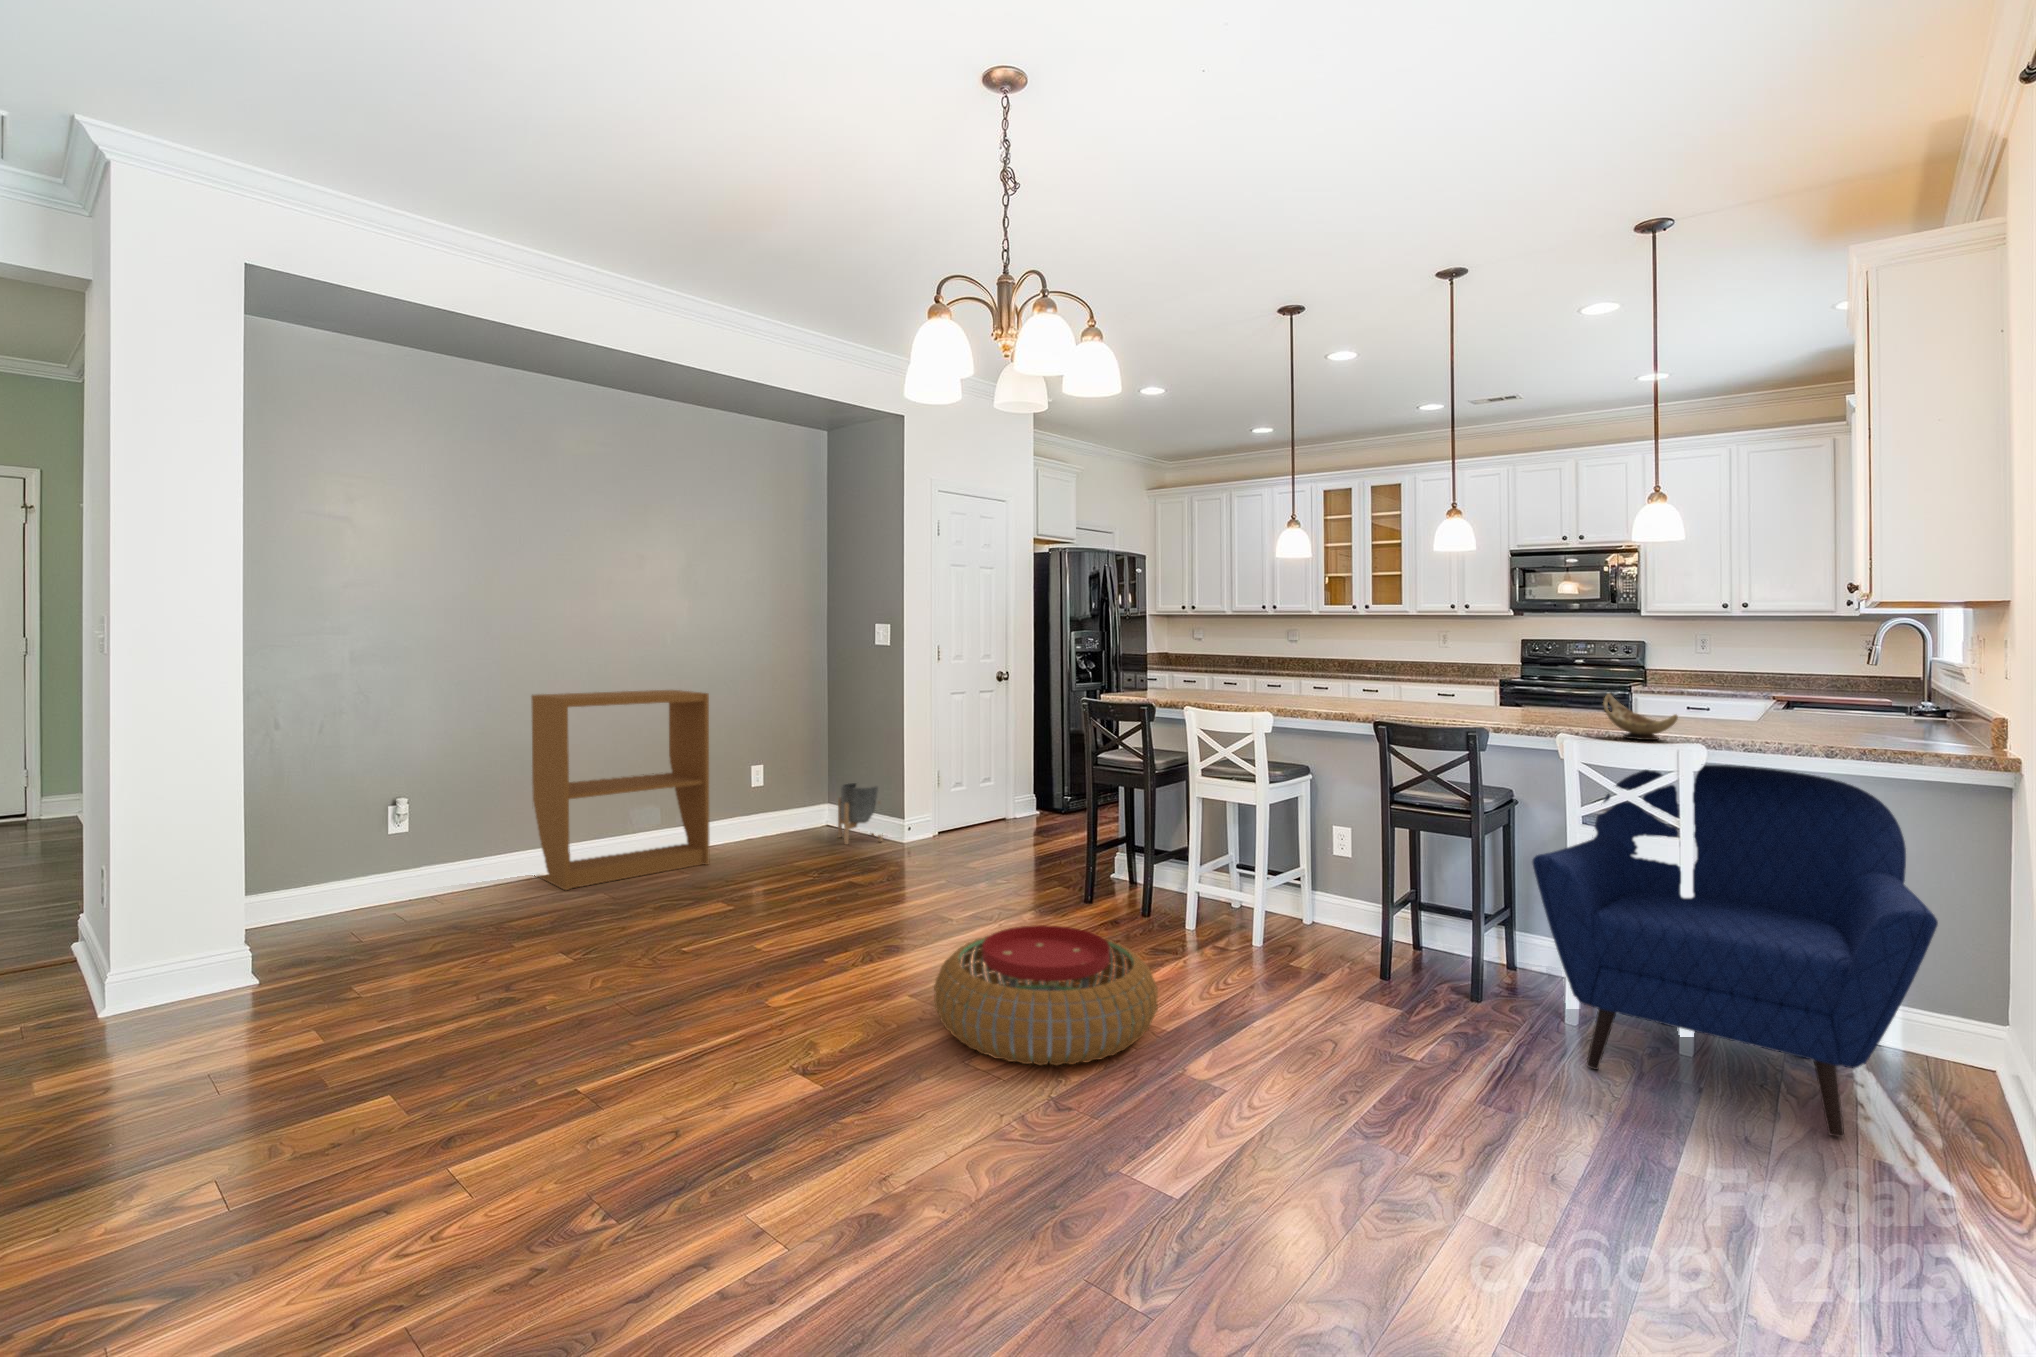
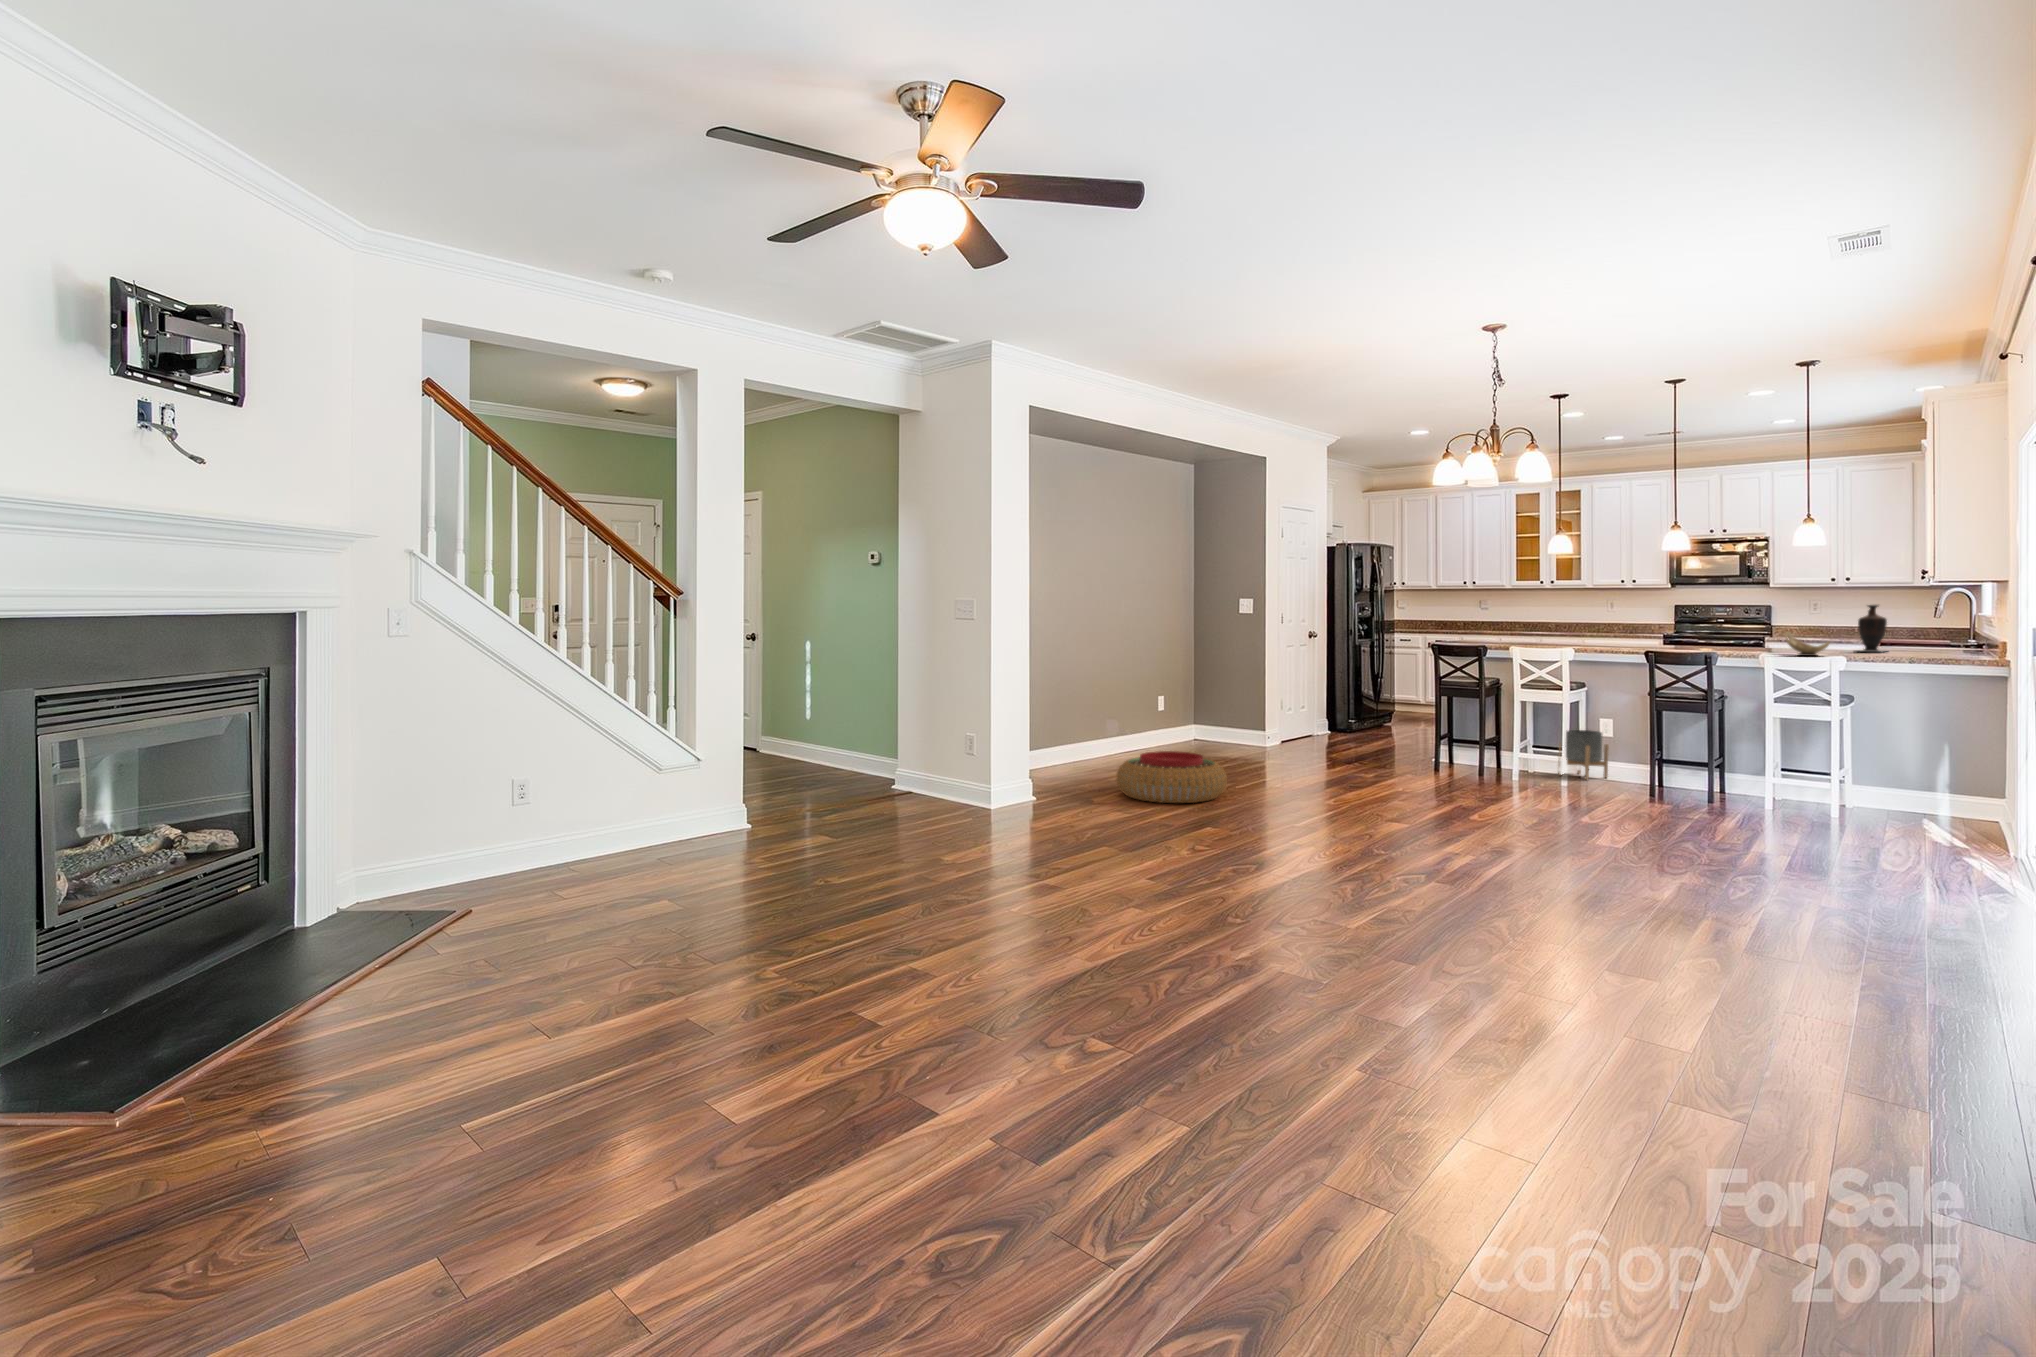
vase: none [1728,647,1791,733] -> present [1856,605,1887,652]
bookshelf: present [531,690,710,890] -> none [1066,644,1165,768]
armchair: present [1532,765,1938,1137] -> none [1762,668,1967,830]
planter: present [838,783,883,844] -> present [1558,730,1609,780]
pouf: present [934,925,1158,1066] -> present [1116,751,1227,803]

